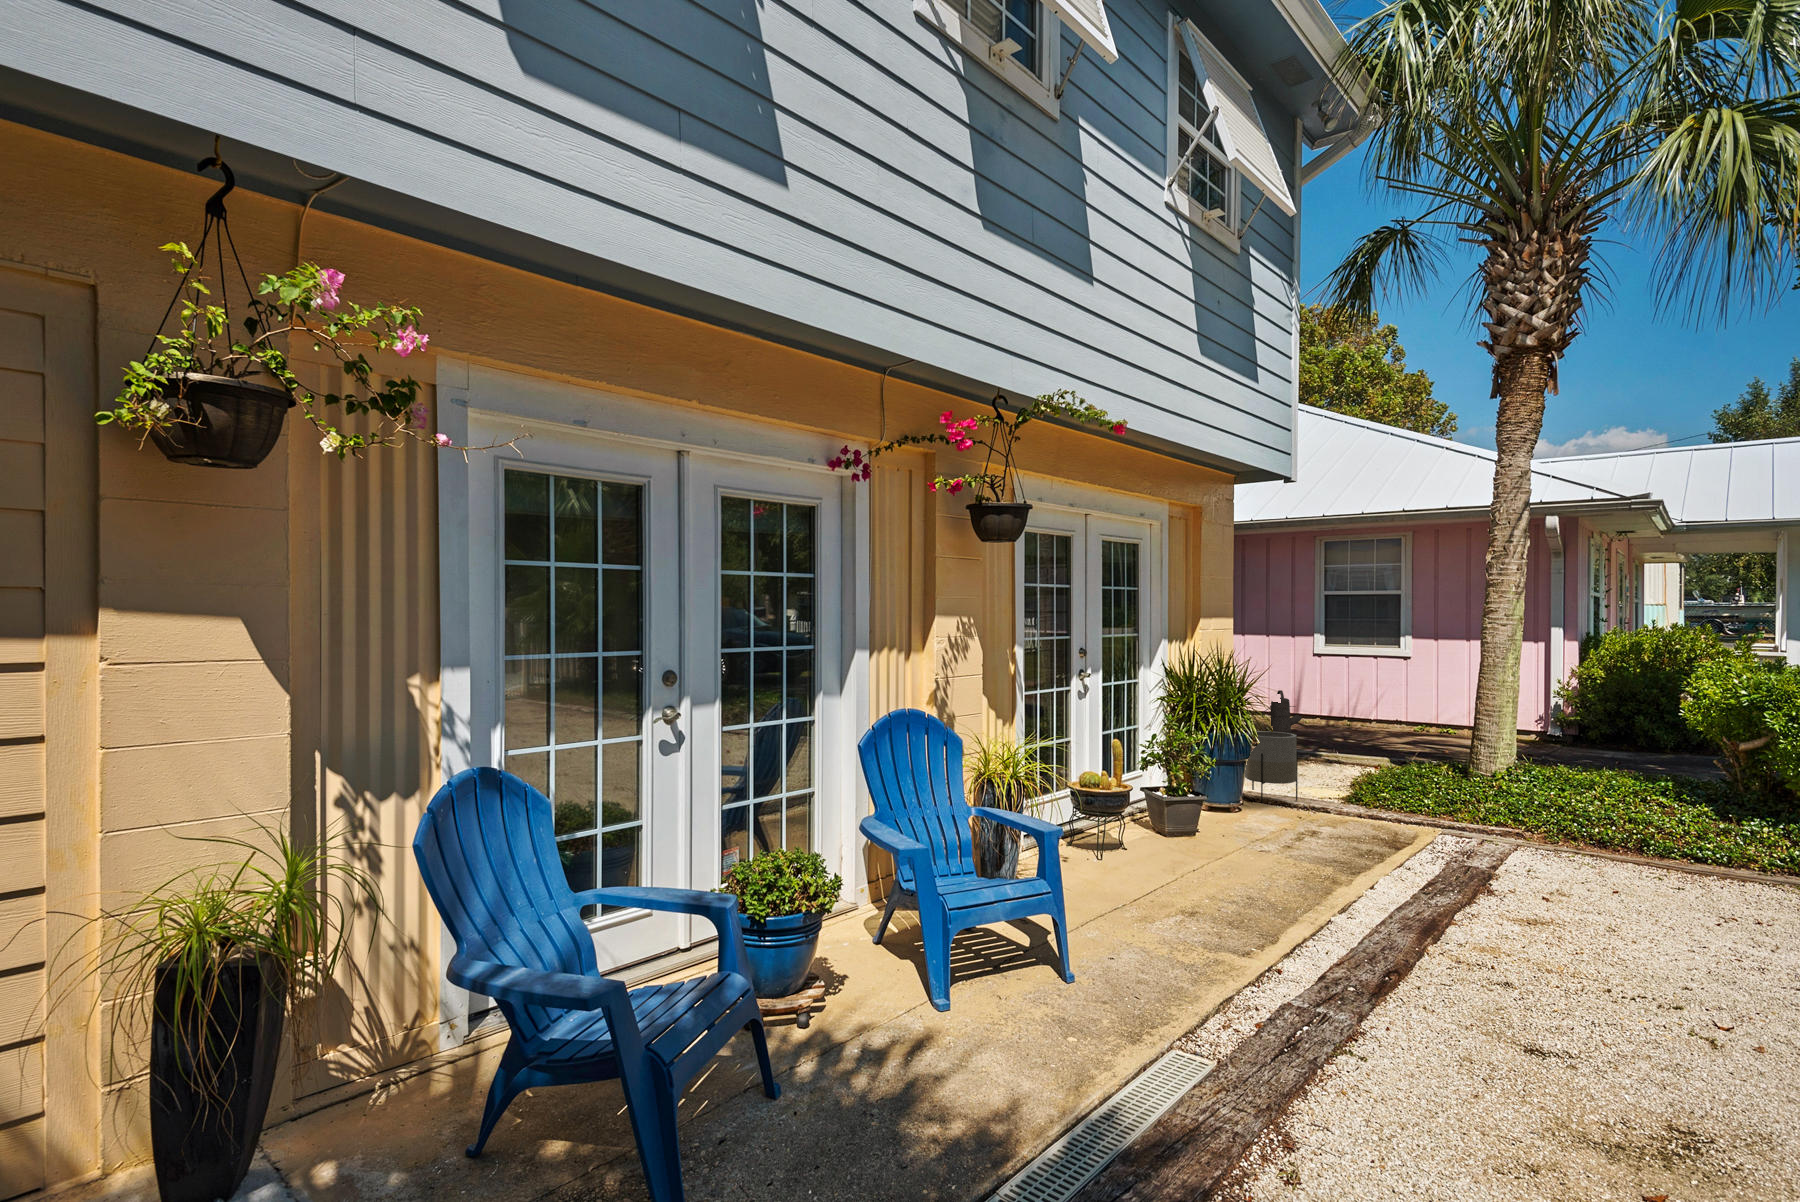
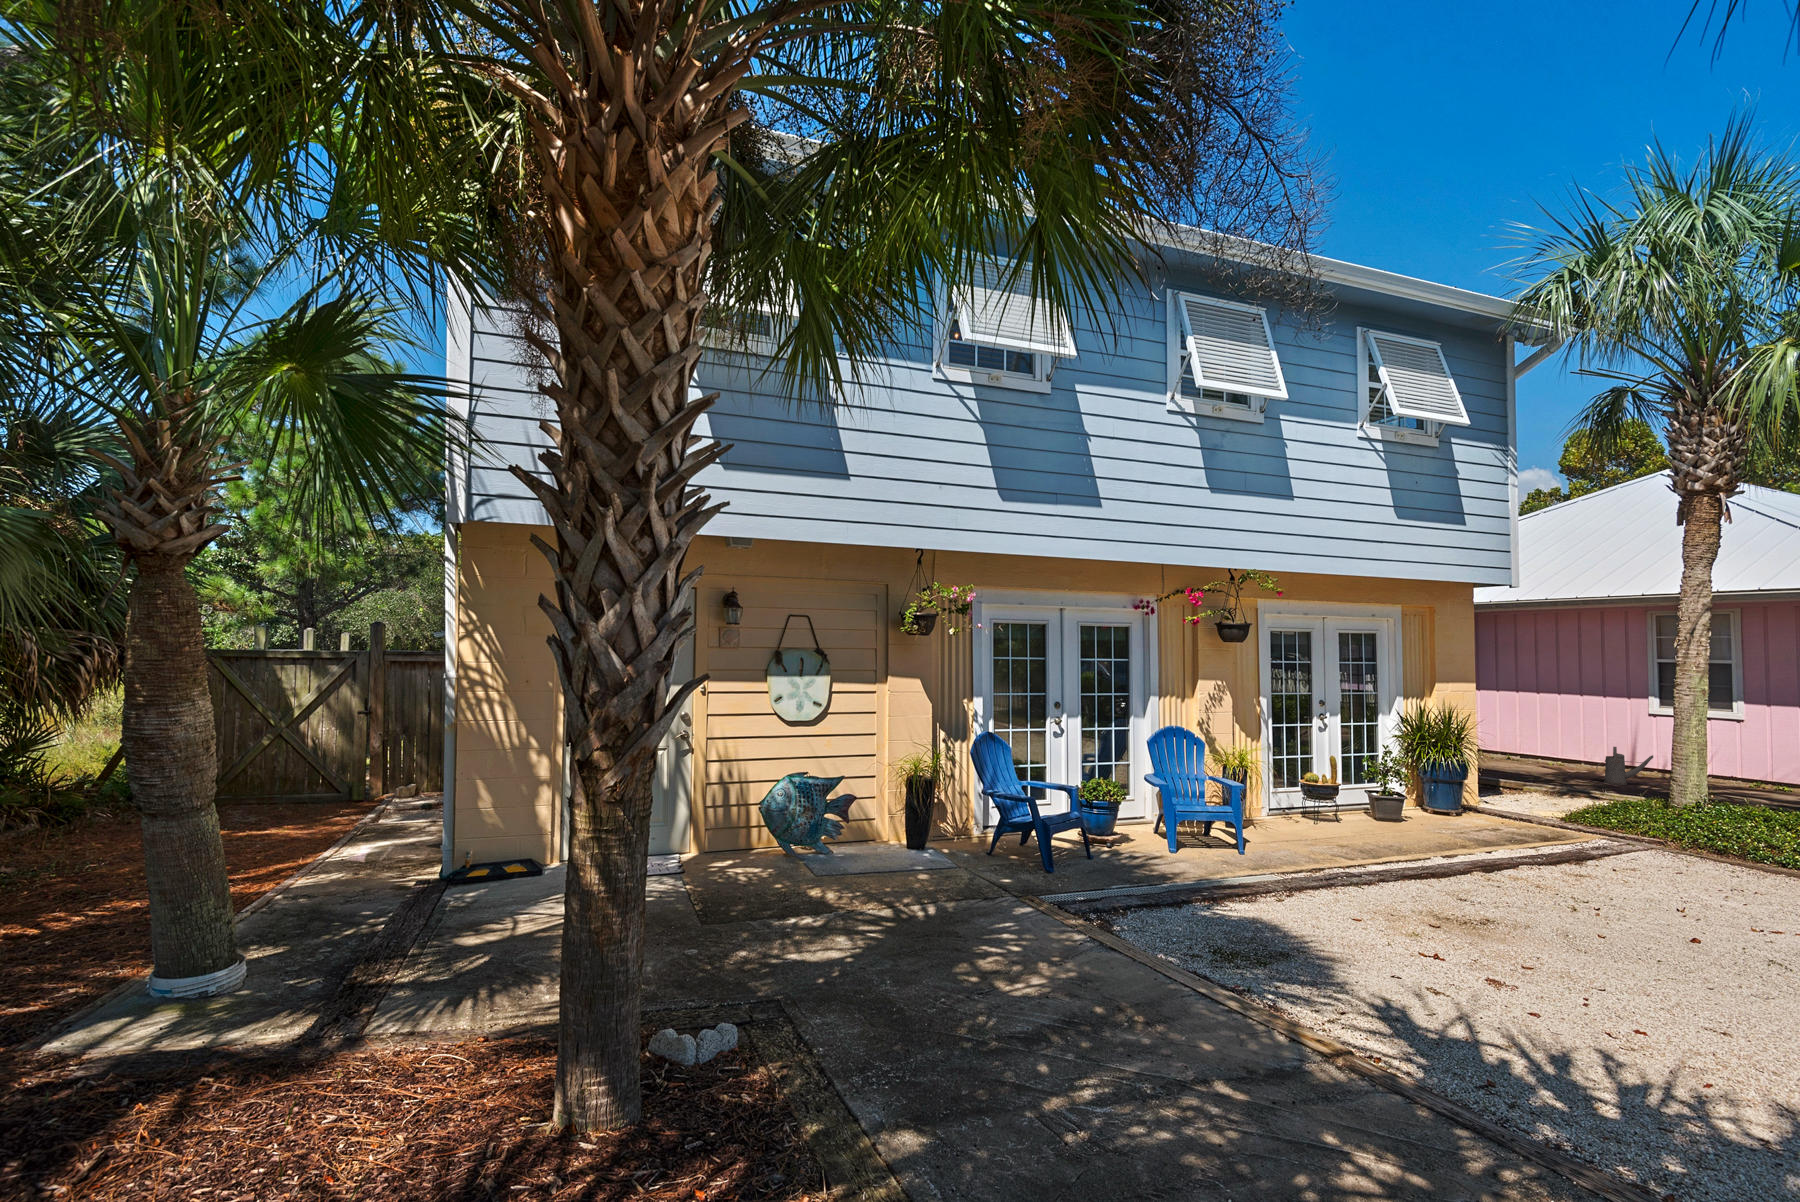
planter: present [1245,731,1298,803] -> none [1474,766,1516,817]

